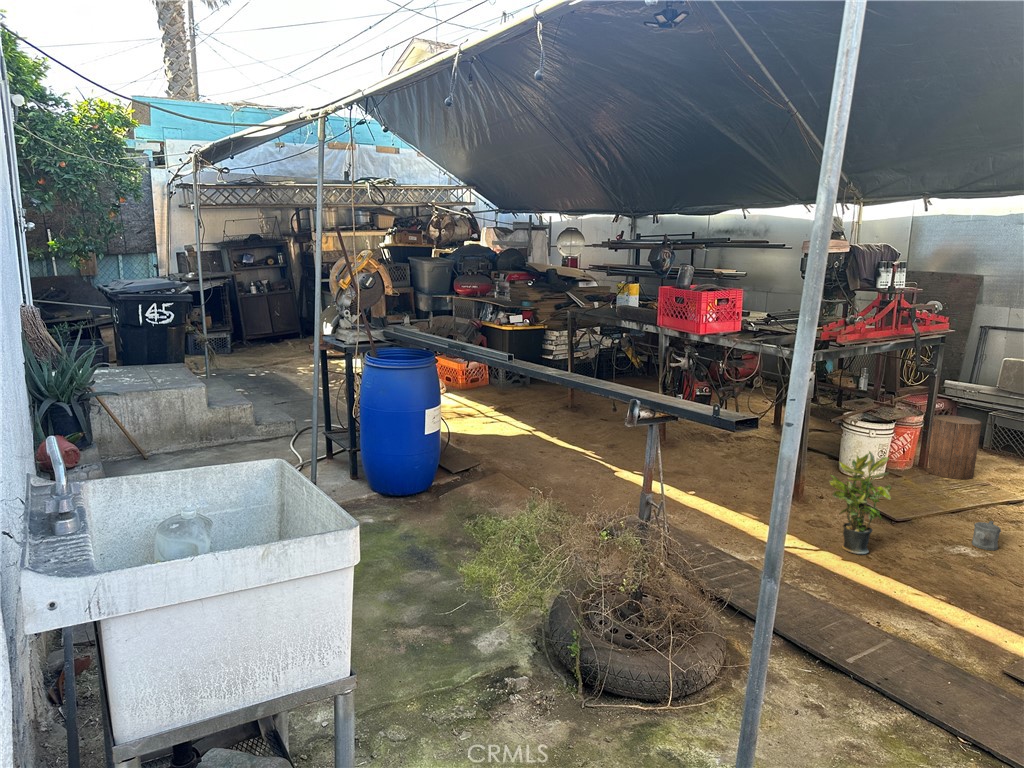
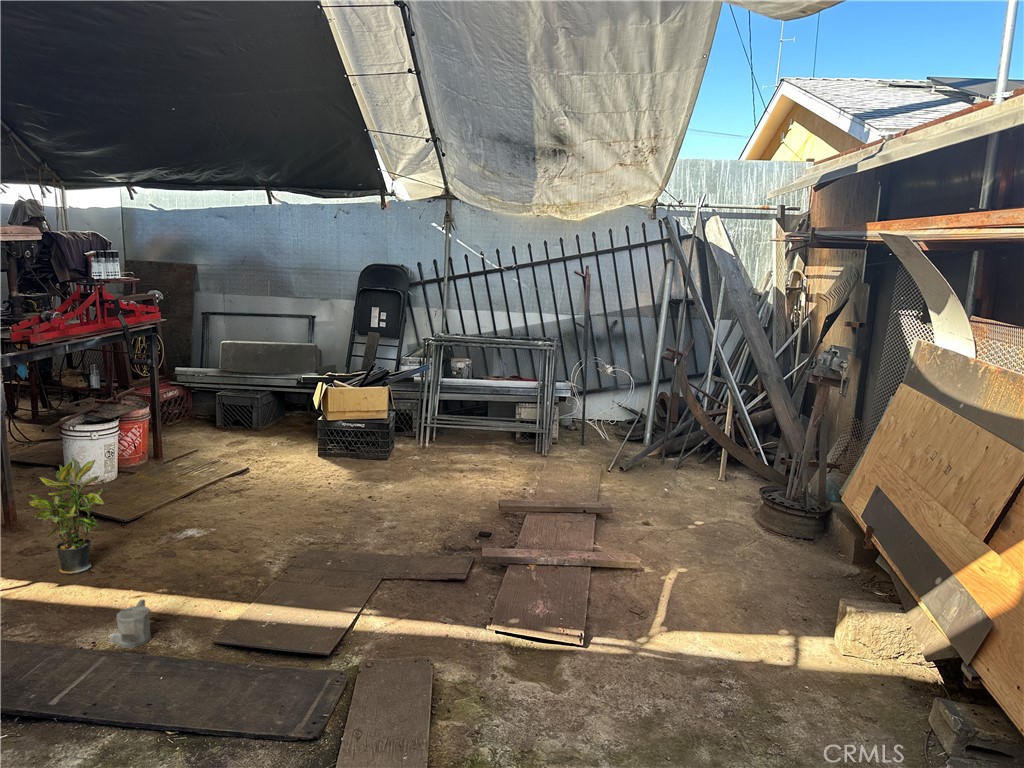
stool: present [925,415,982,479] -> none [159,402,205,463]
watering can: present [972,521,1001,550] -> present [110,600,151,648]

